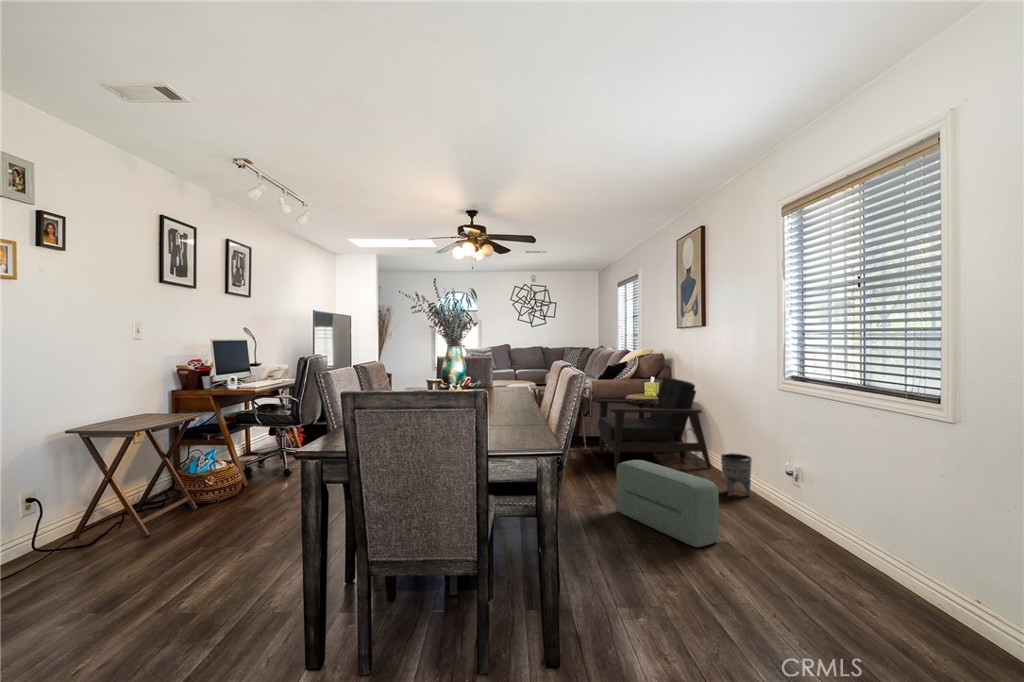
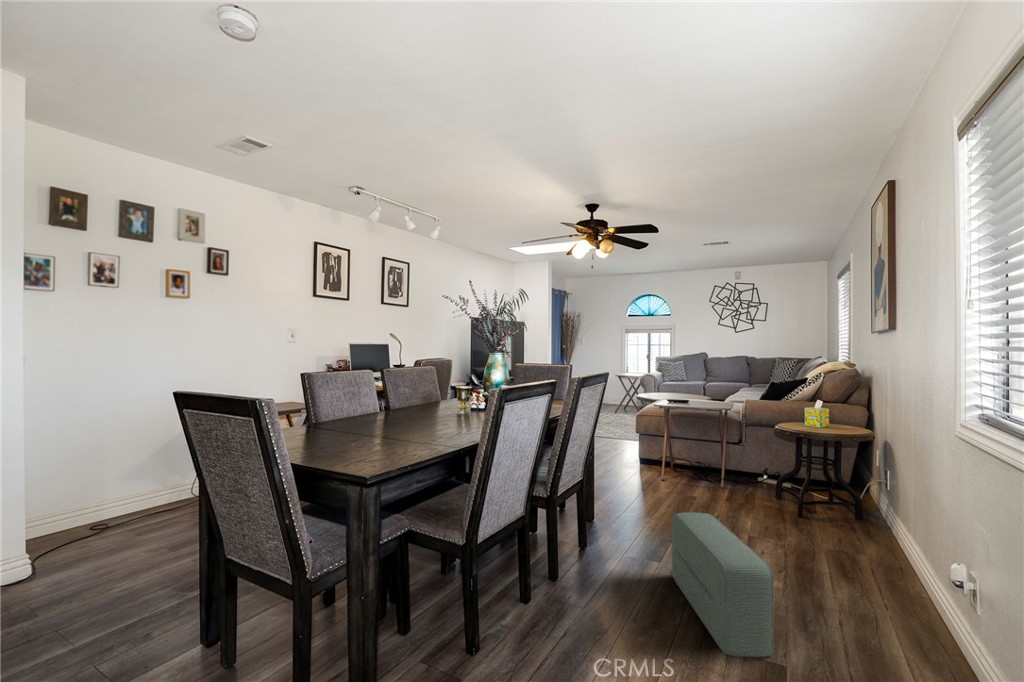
armchair: present [596,377,711,469] -> none [730,404,895,547]
planter: present [721,453,752,496] -> none [868,528,922,603]

